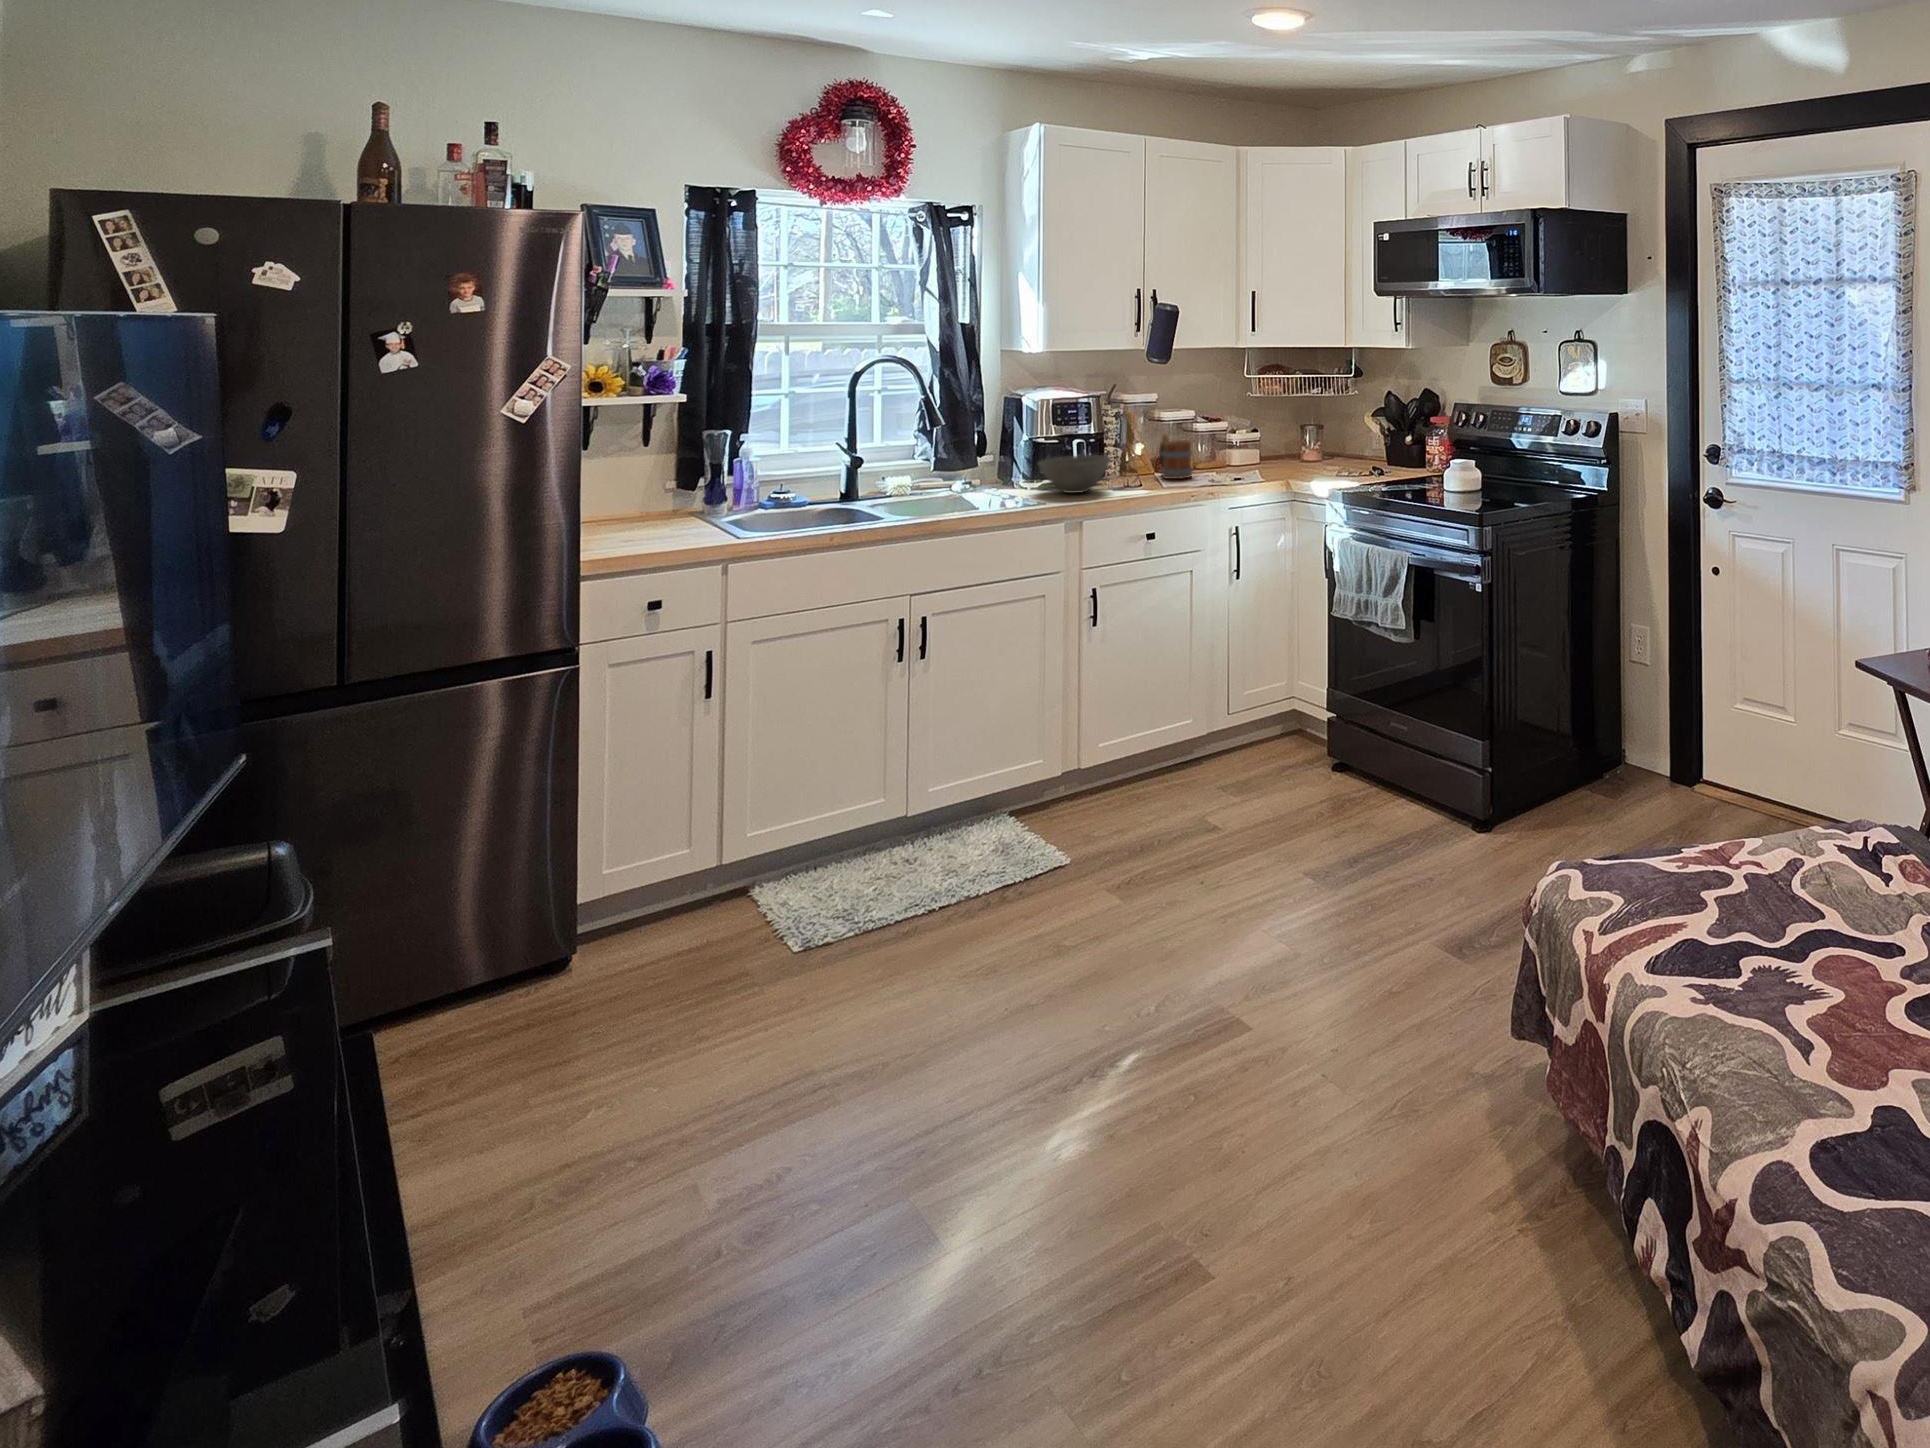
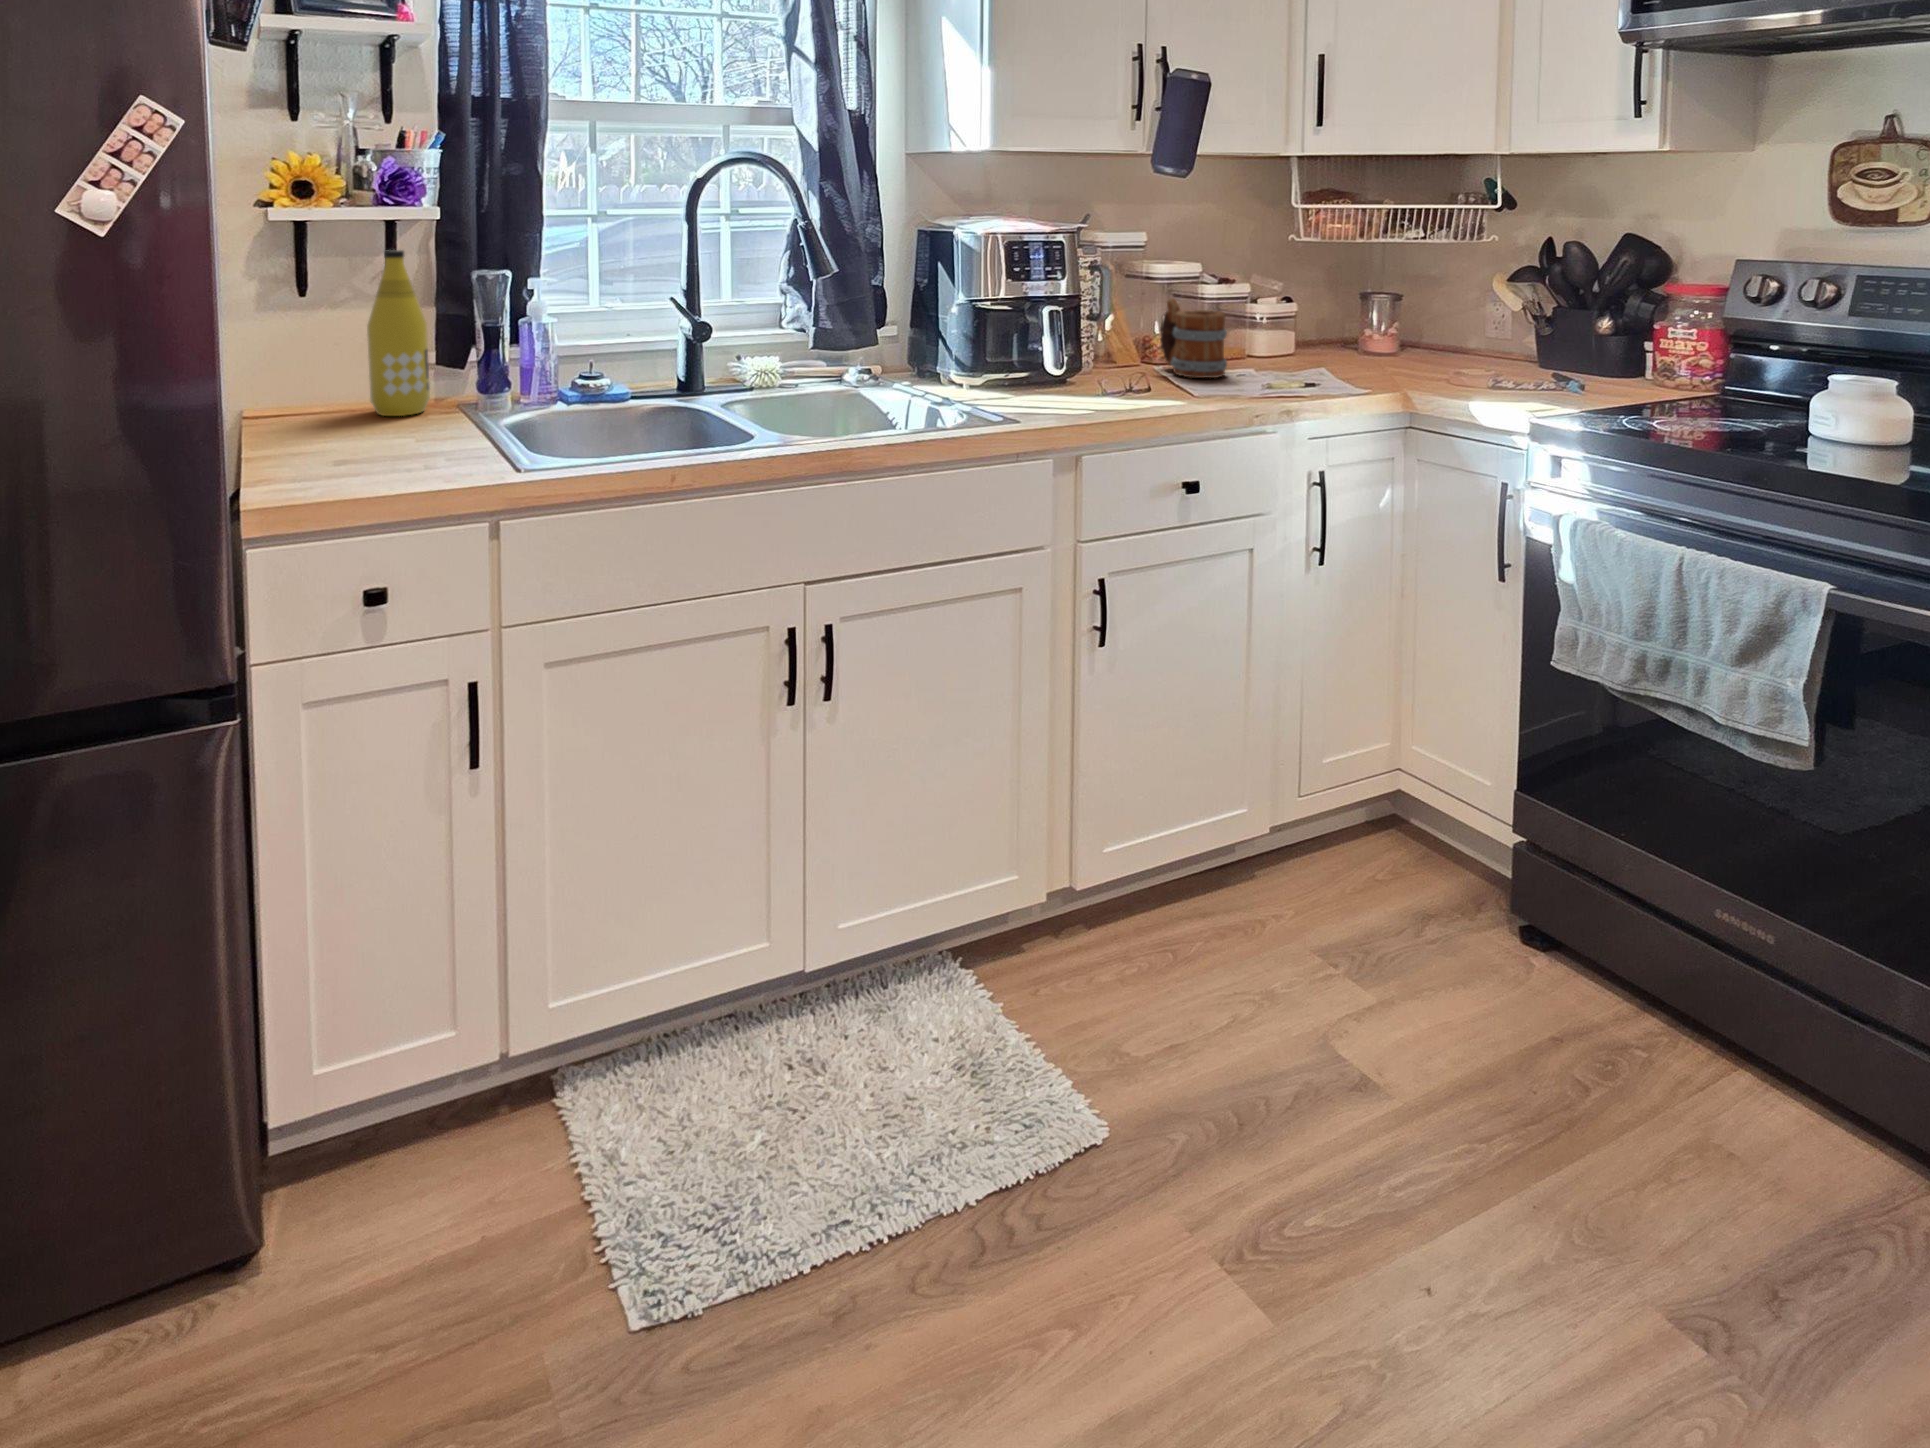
bottle: none [631,421,672,522] -> present [367,250,430,416]
bowl: present [1037,455,1111,493] -> none [986,331,1113,399]

